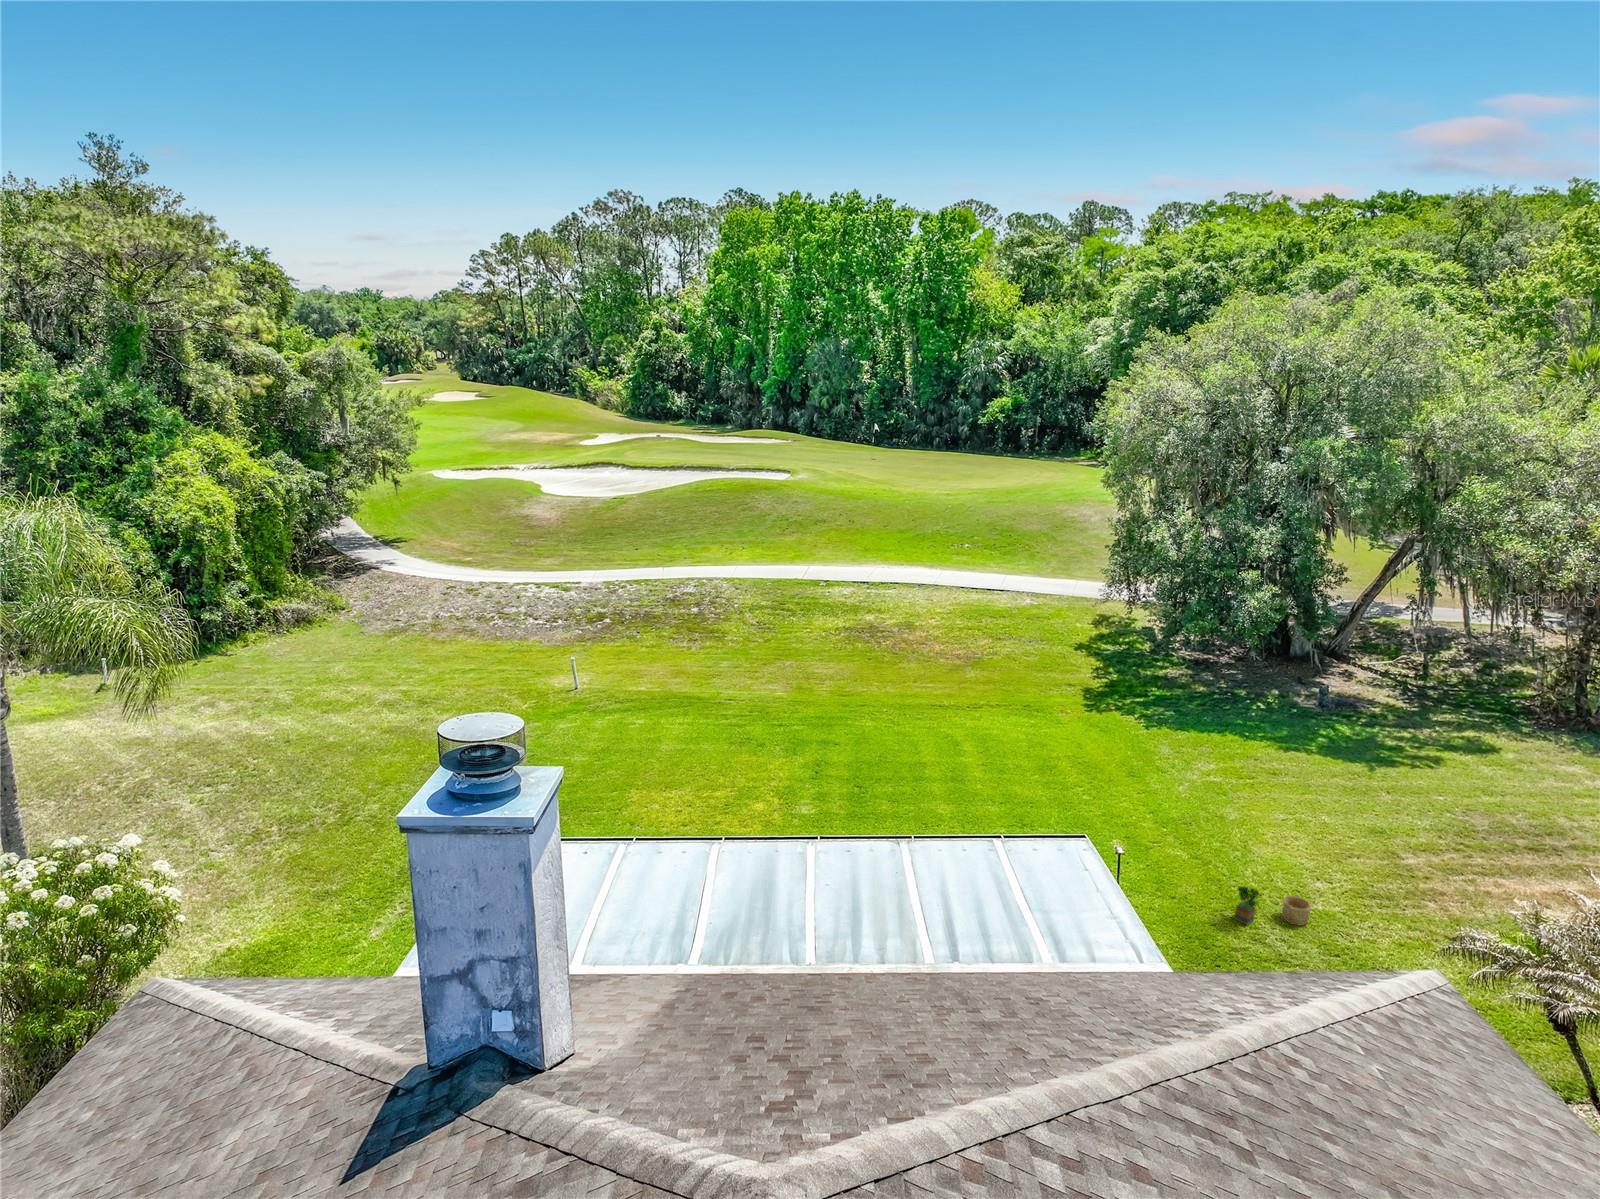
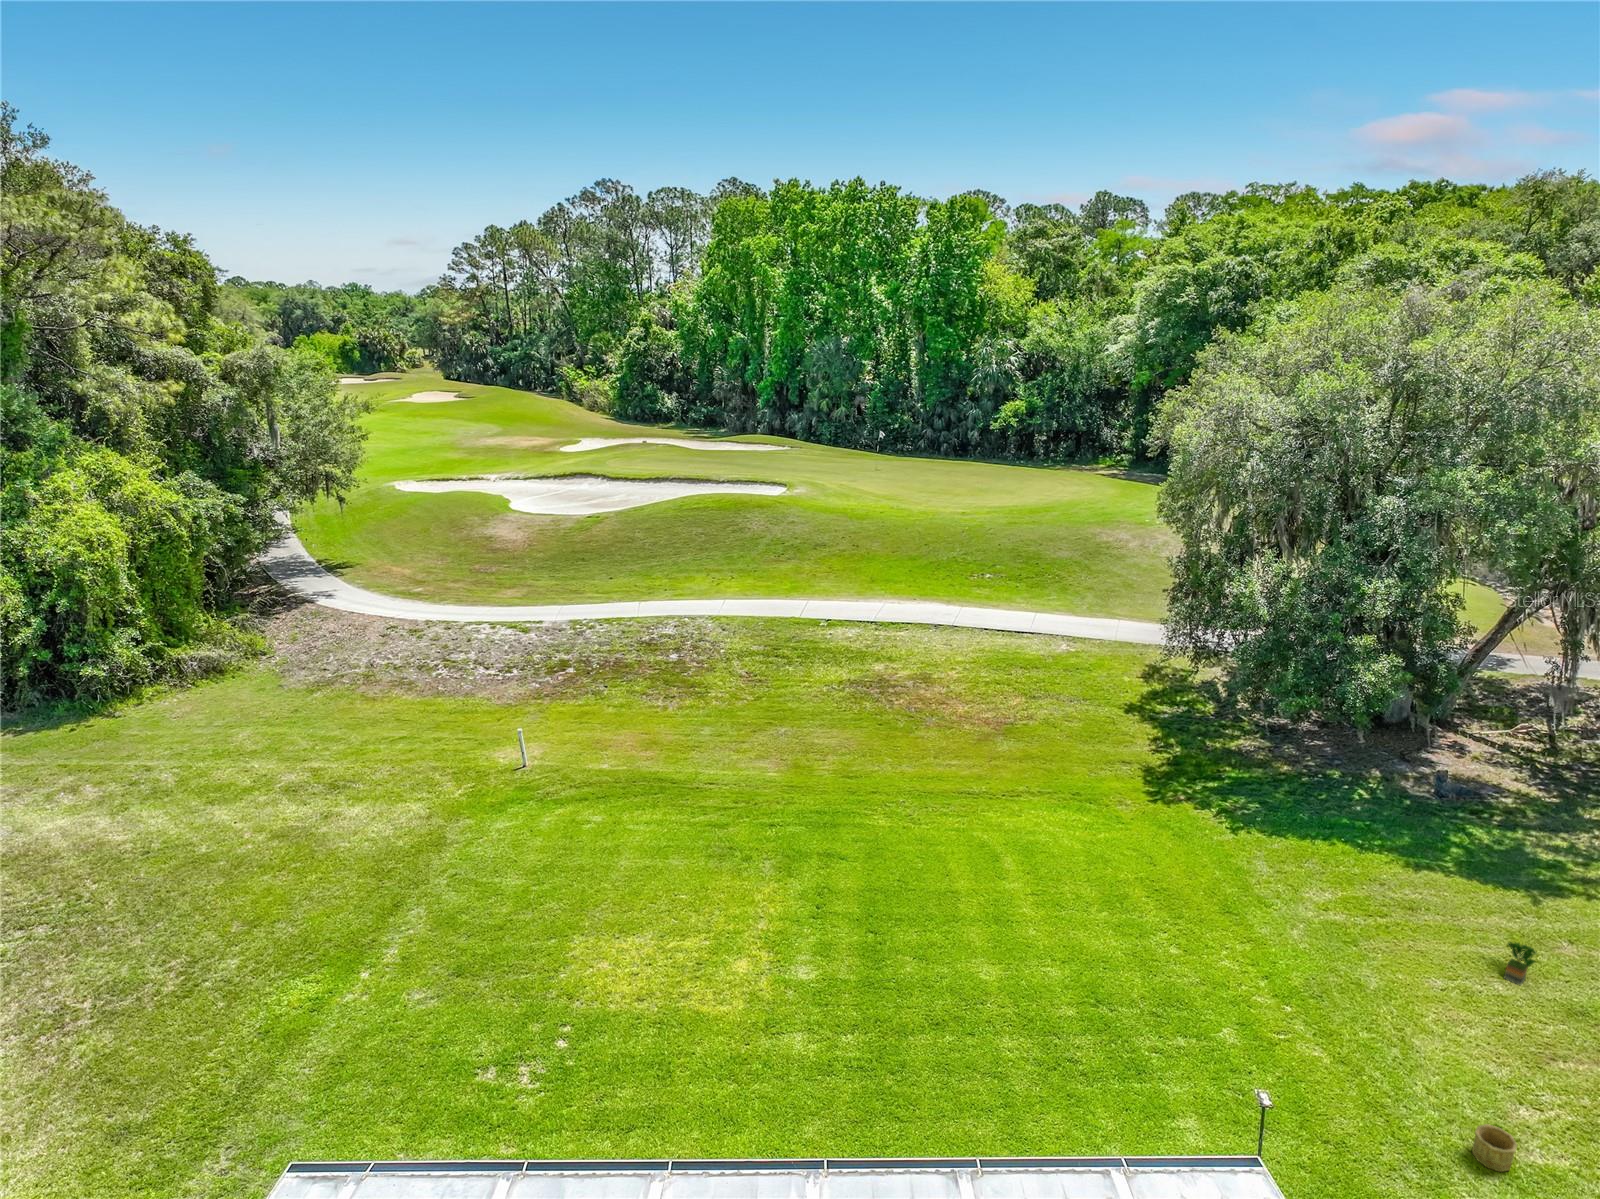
potted tree: present [1235,886,1261,925] -> present [1504,942,1536,985]

